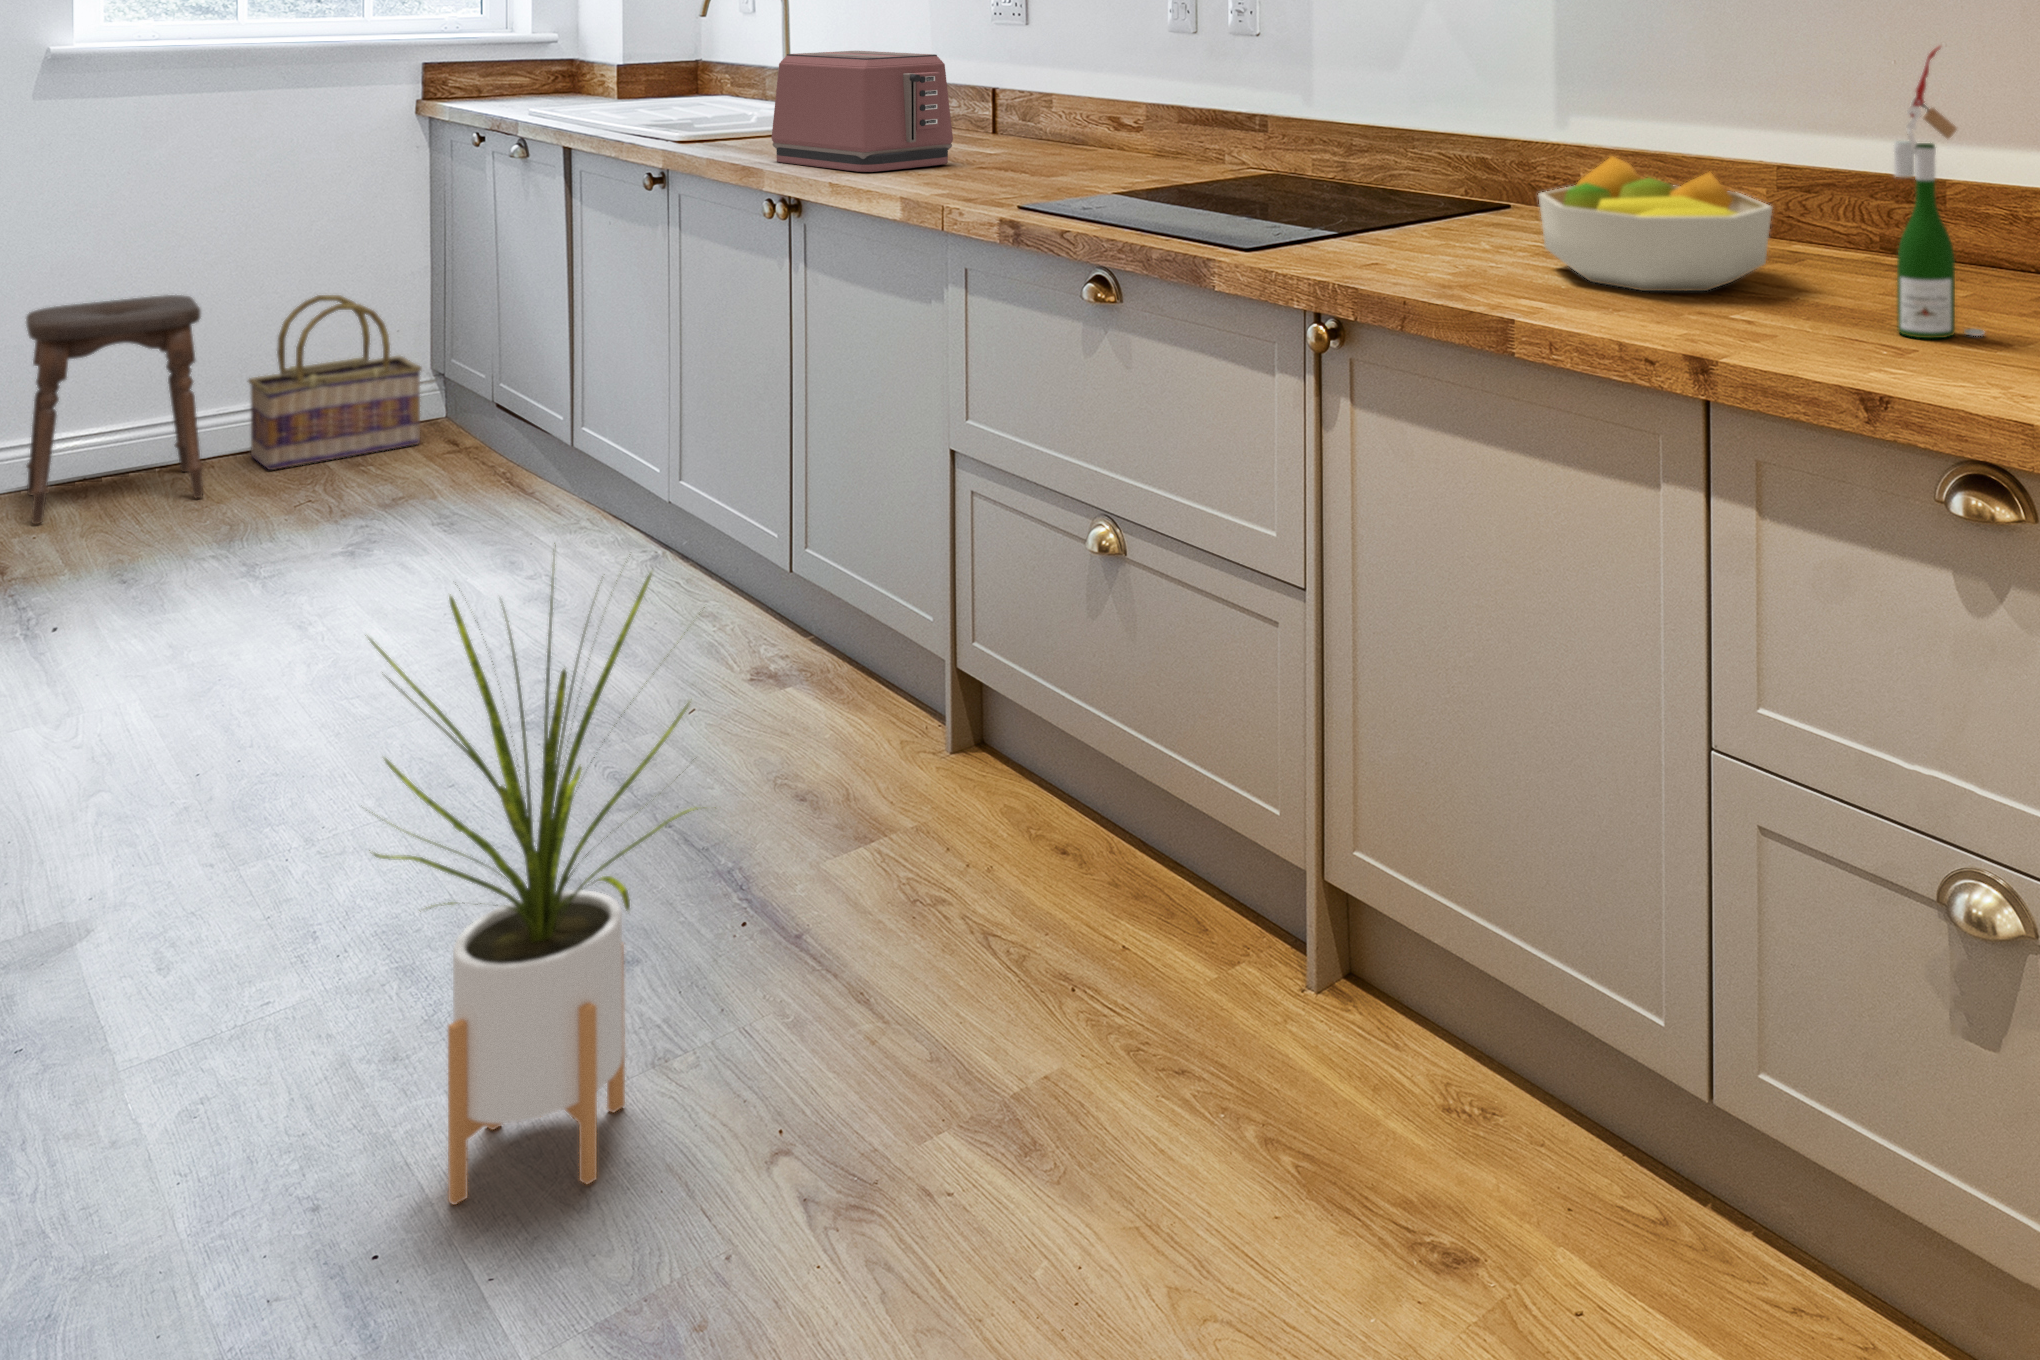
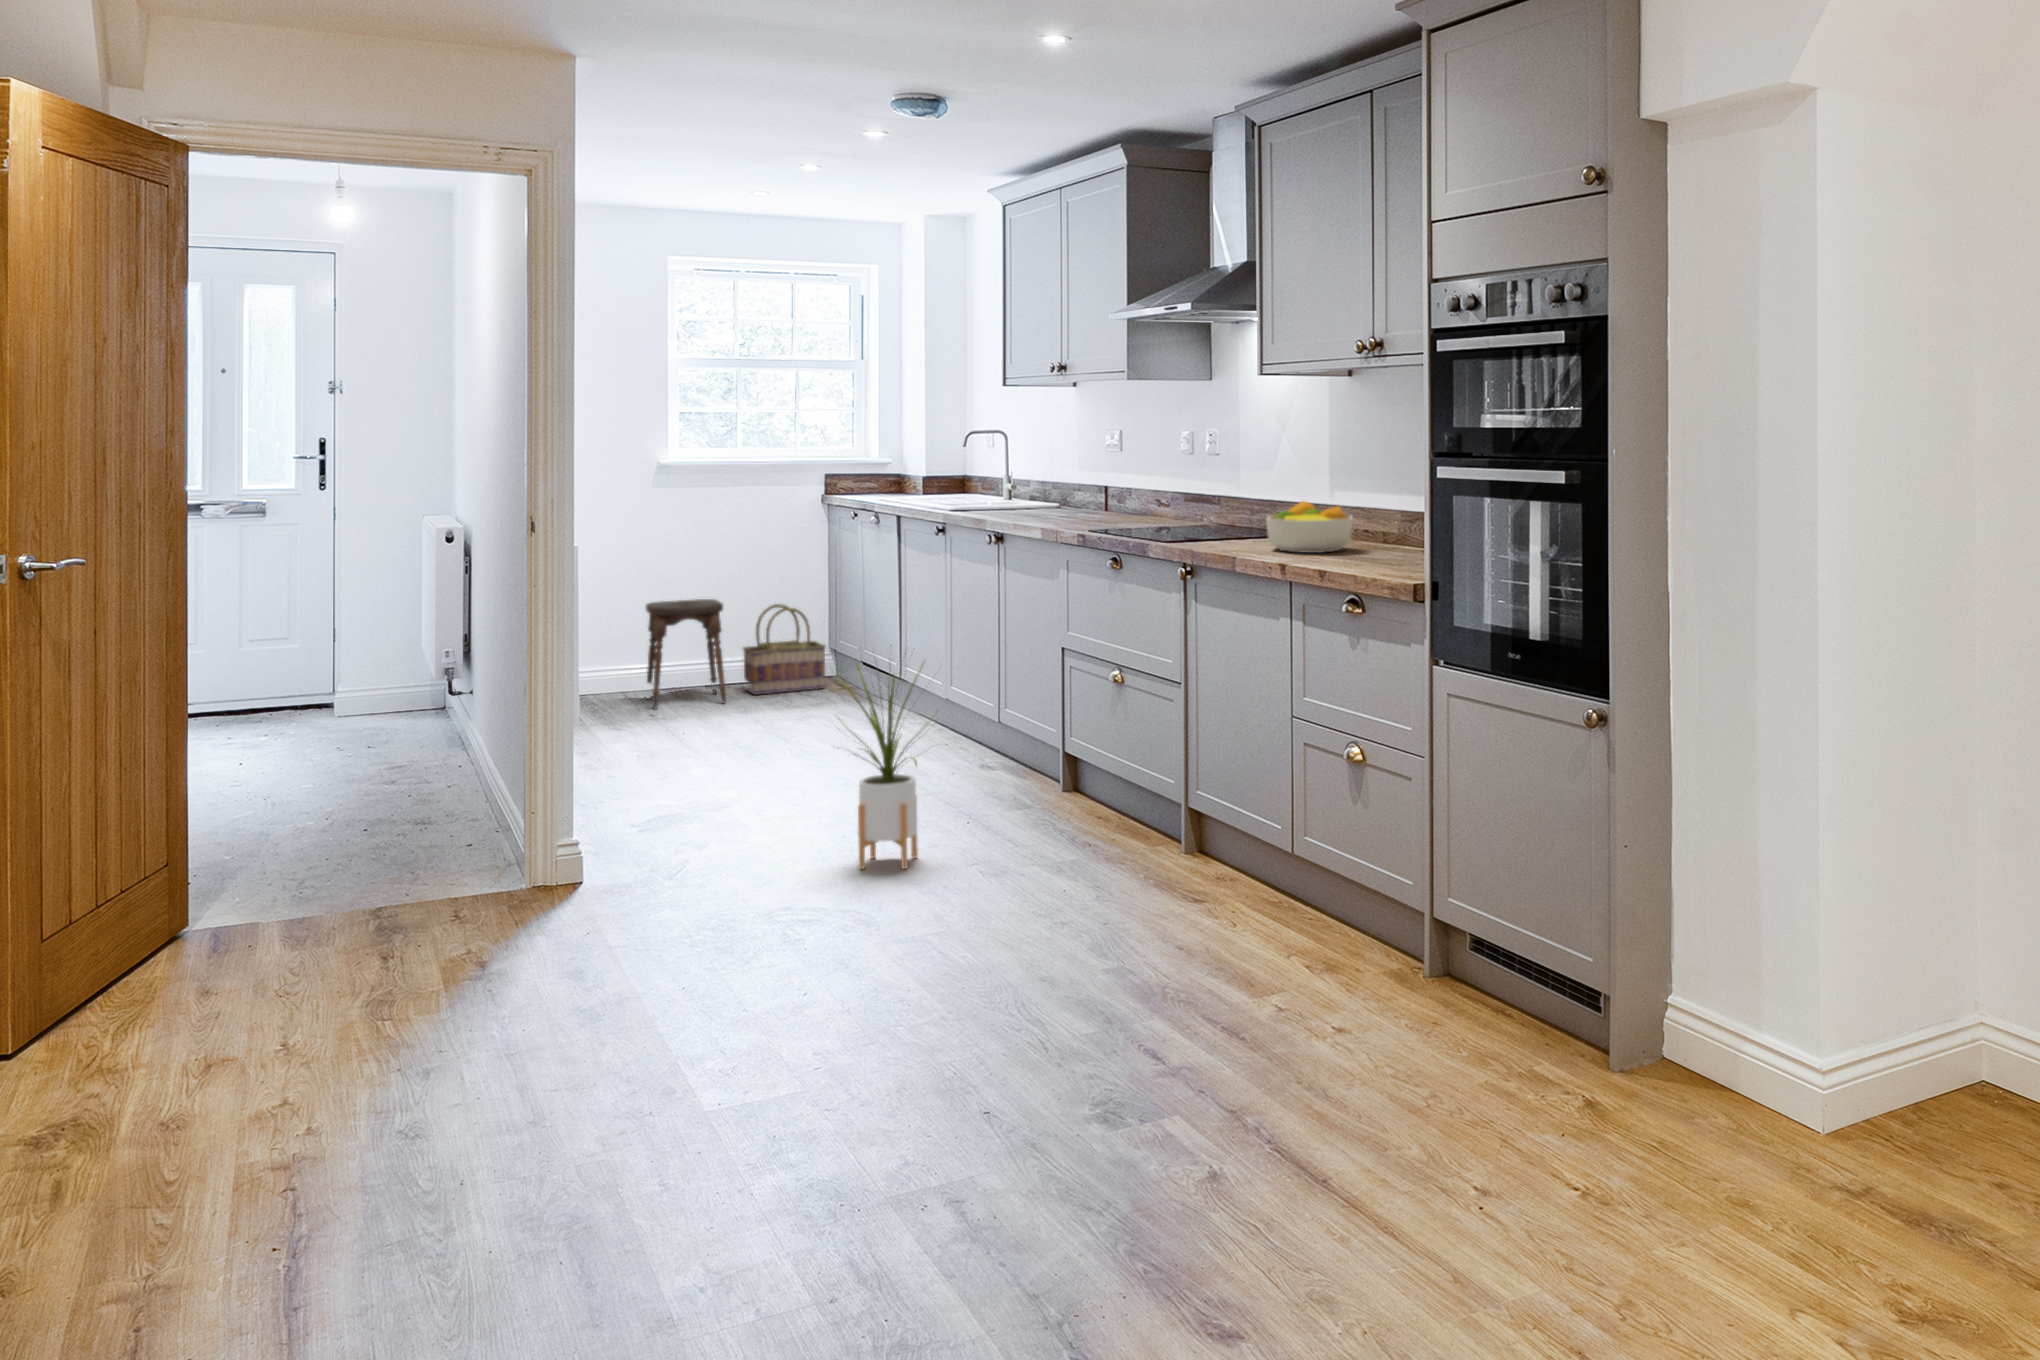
wine bottle: present [1894,45,1984,338] -> none [1361,448,1394,562]
toaster: present [772,51,953,172] -> none [988,464,1072,522]

